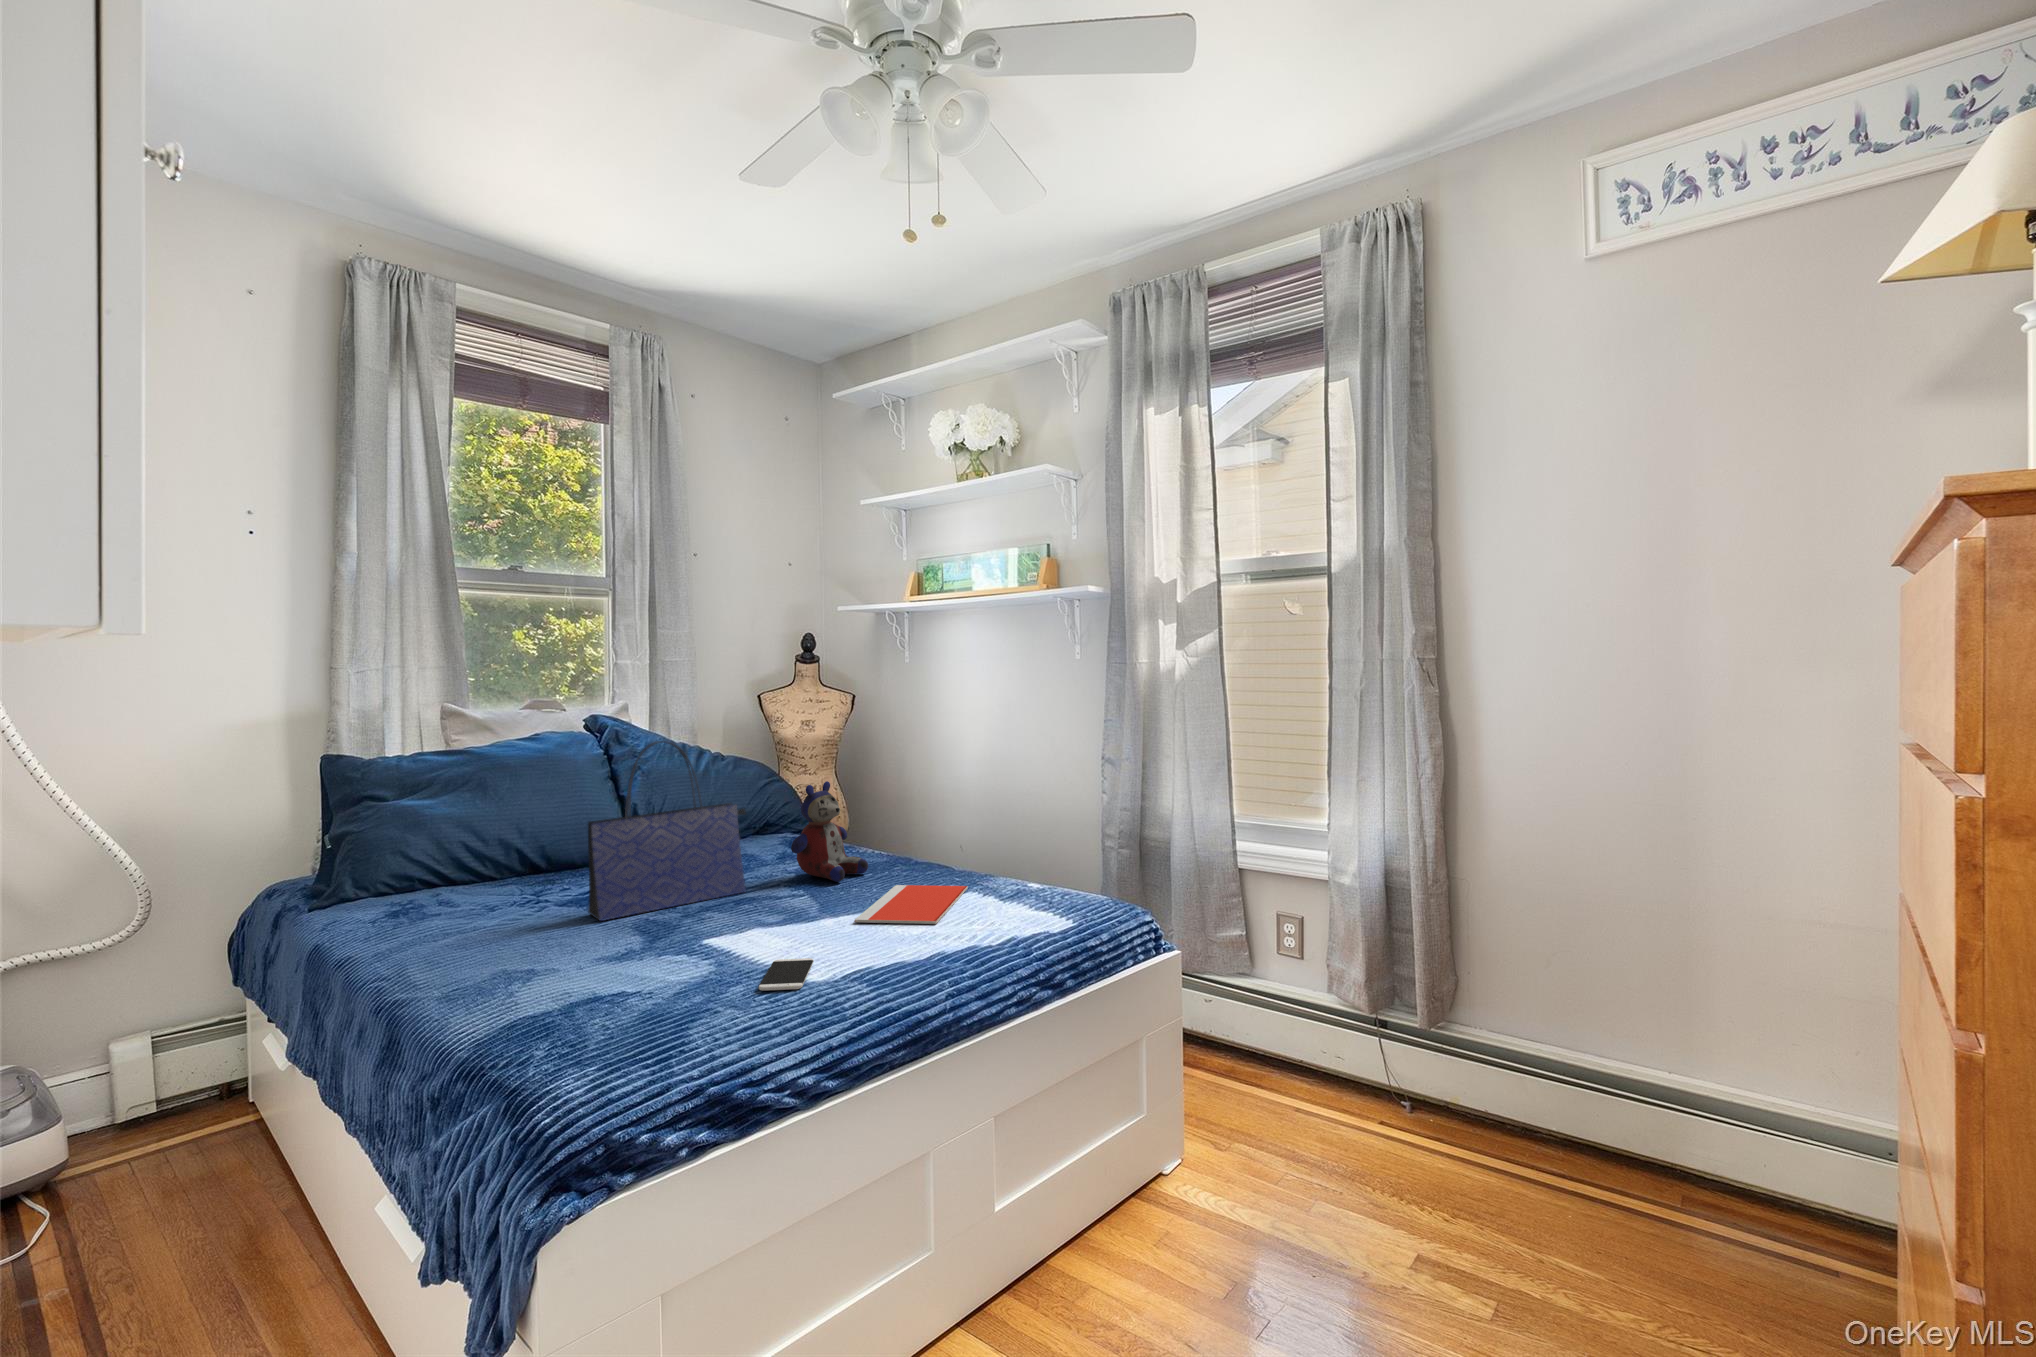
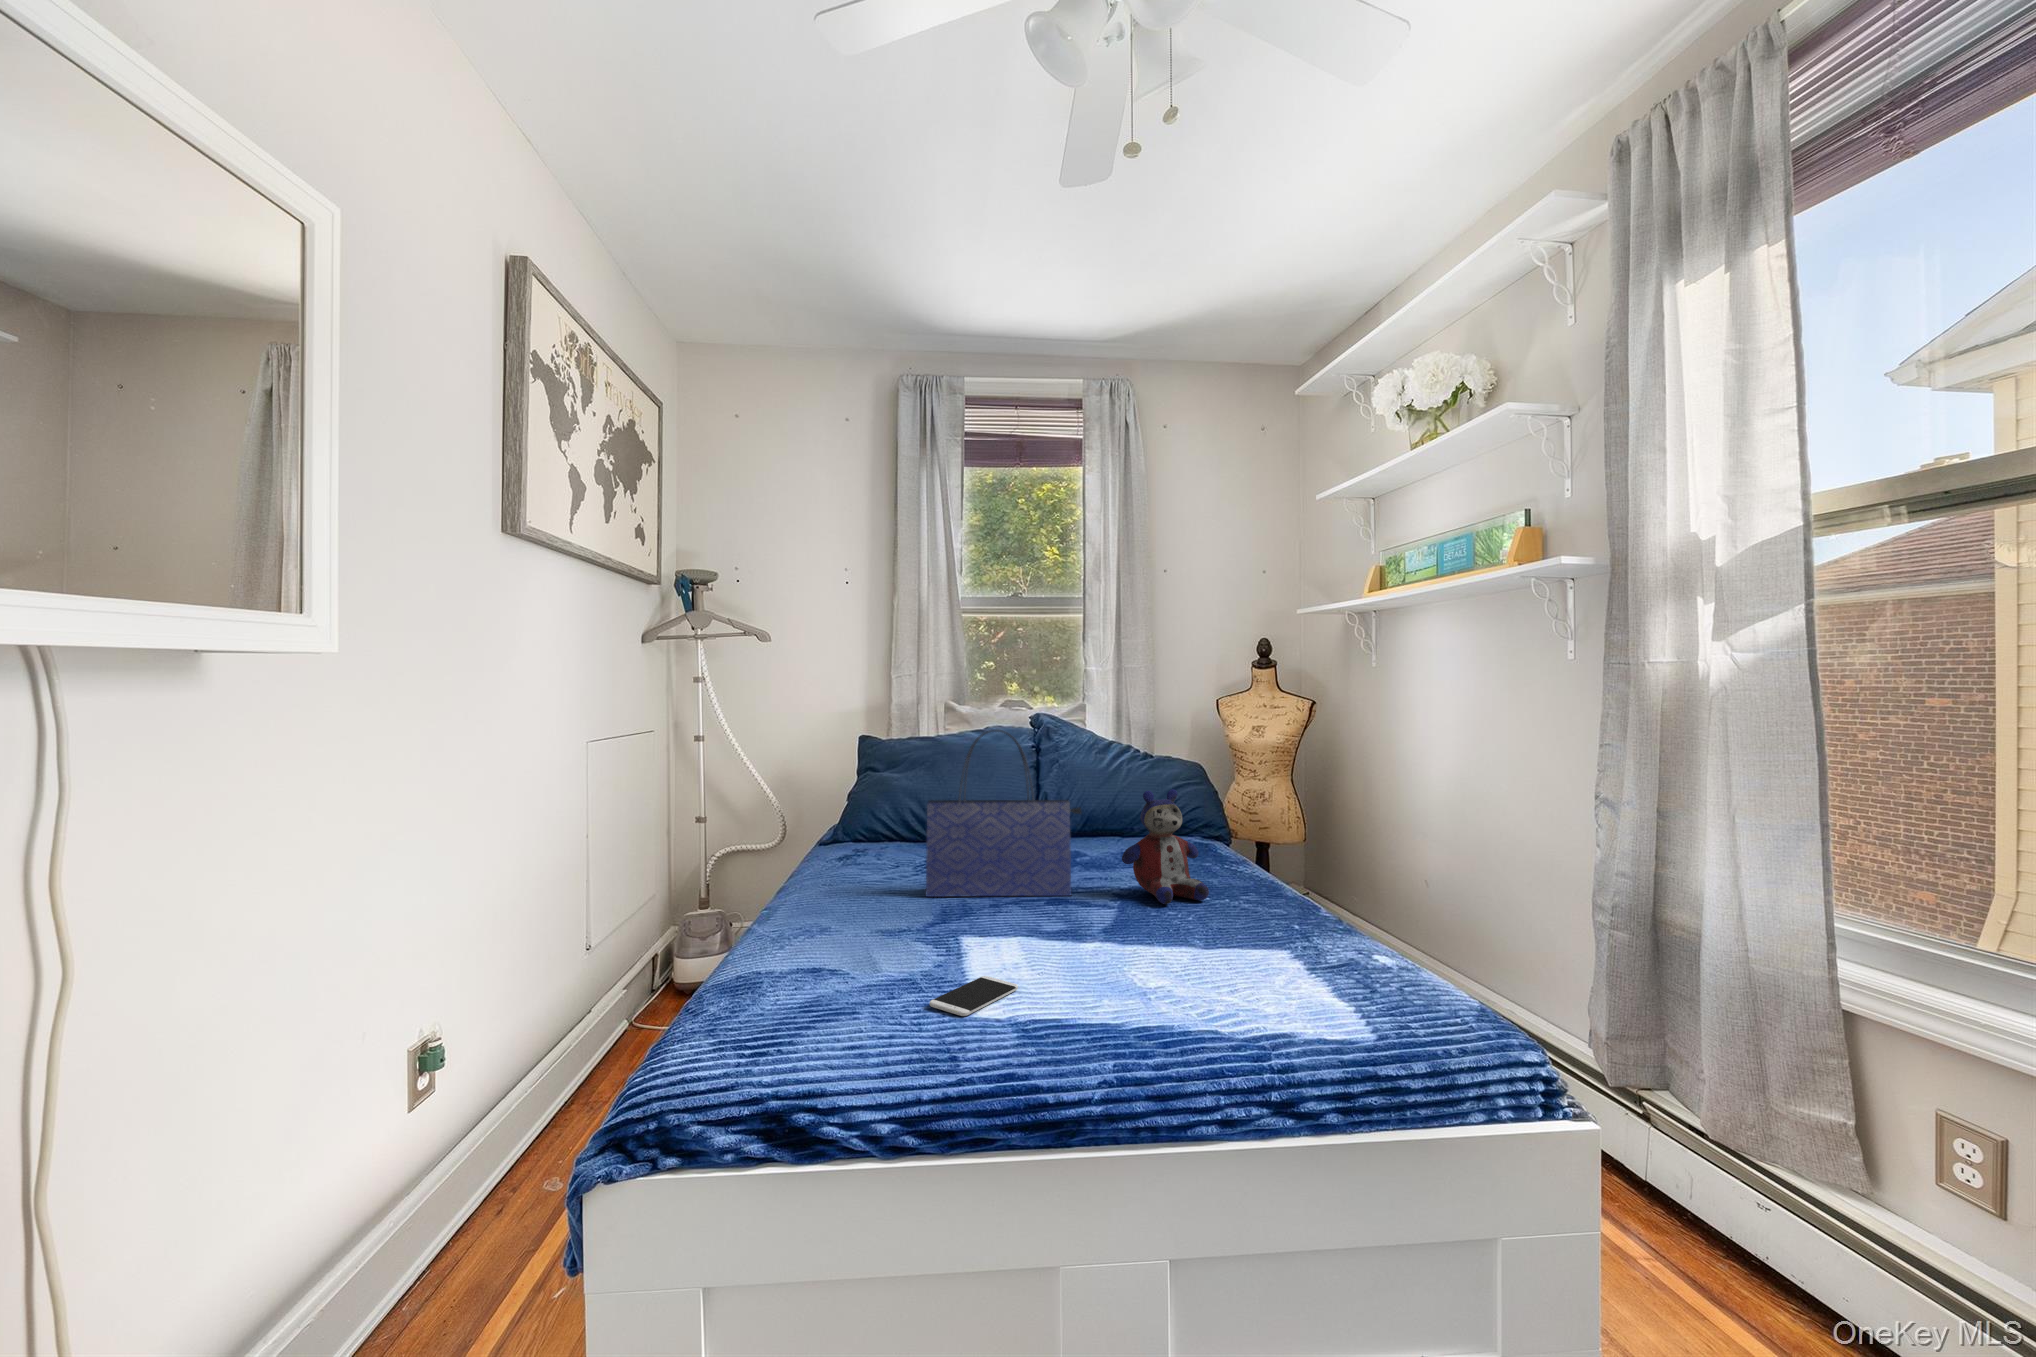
notebook: present [855,885,968,924] -> none [1117,922,1294,981]

